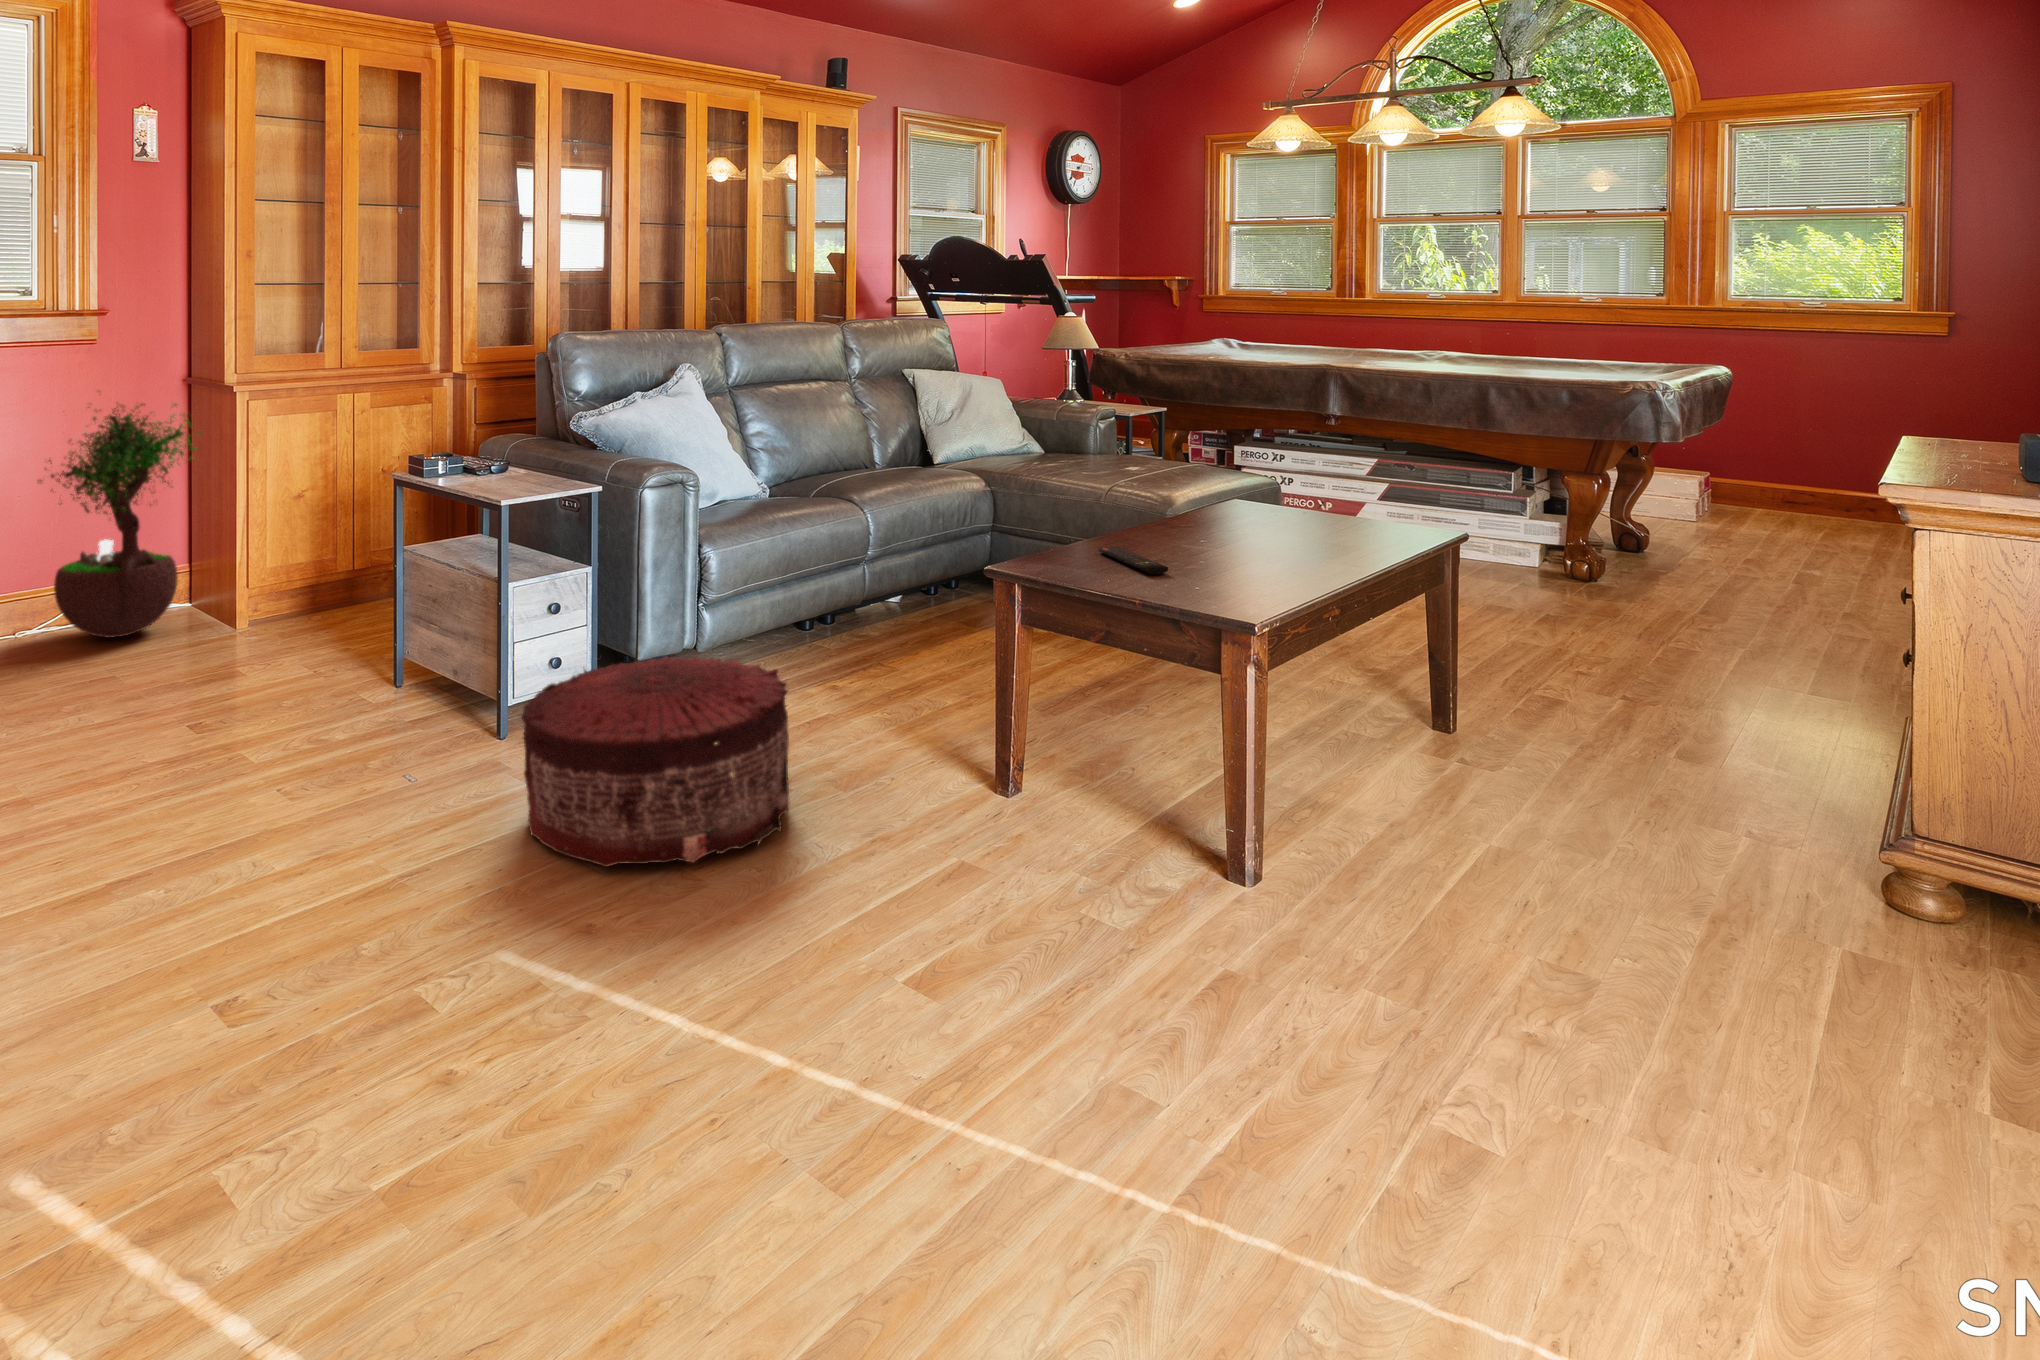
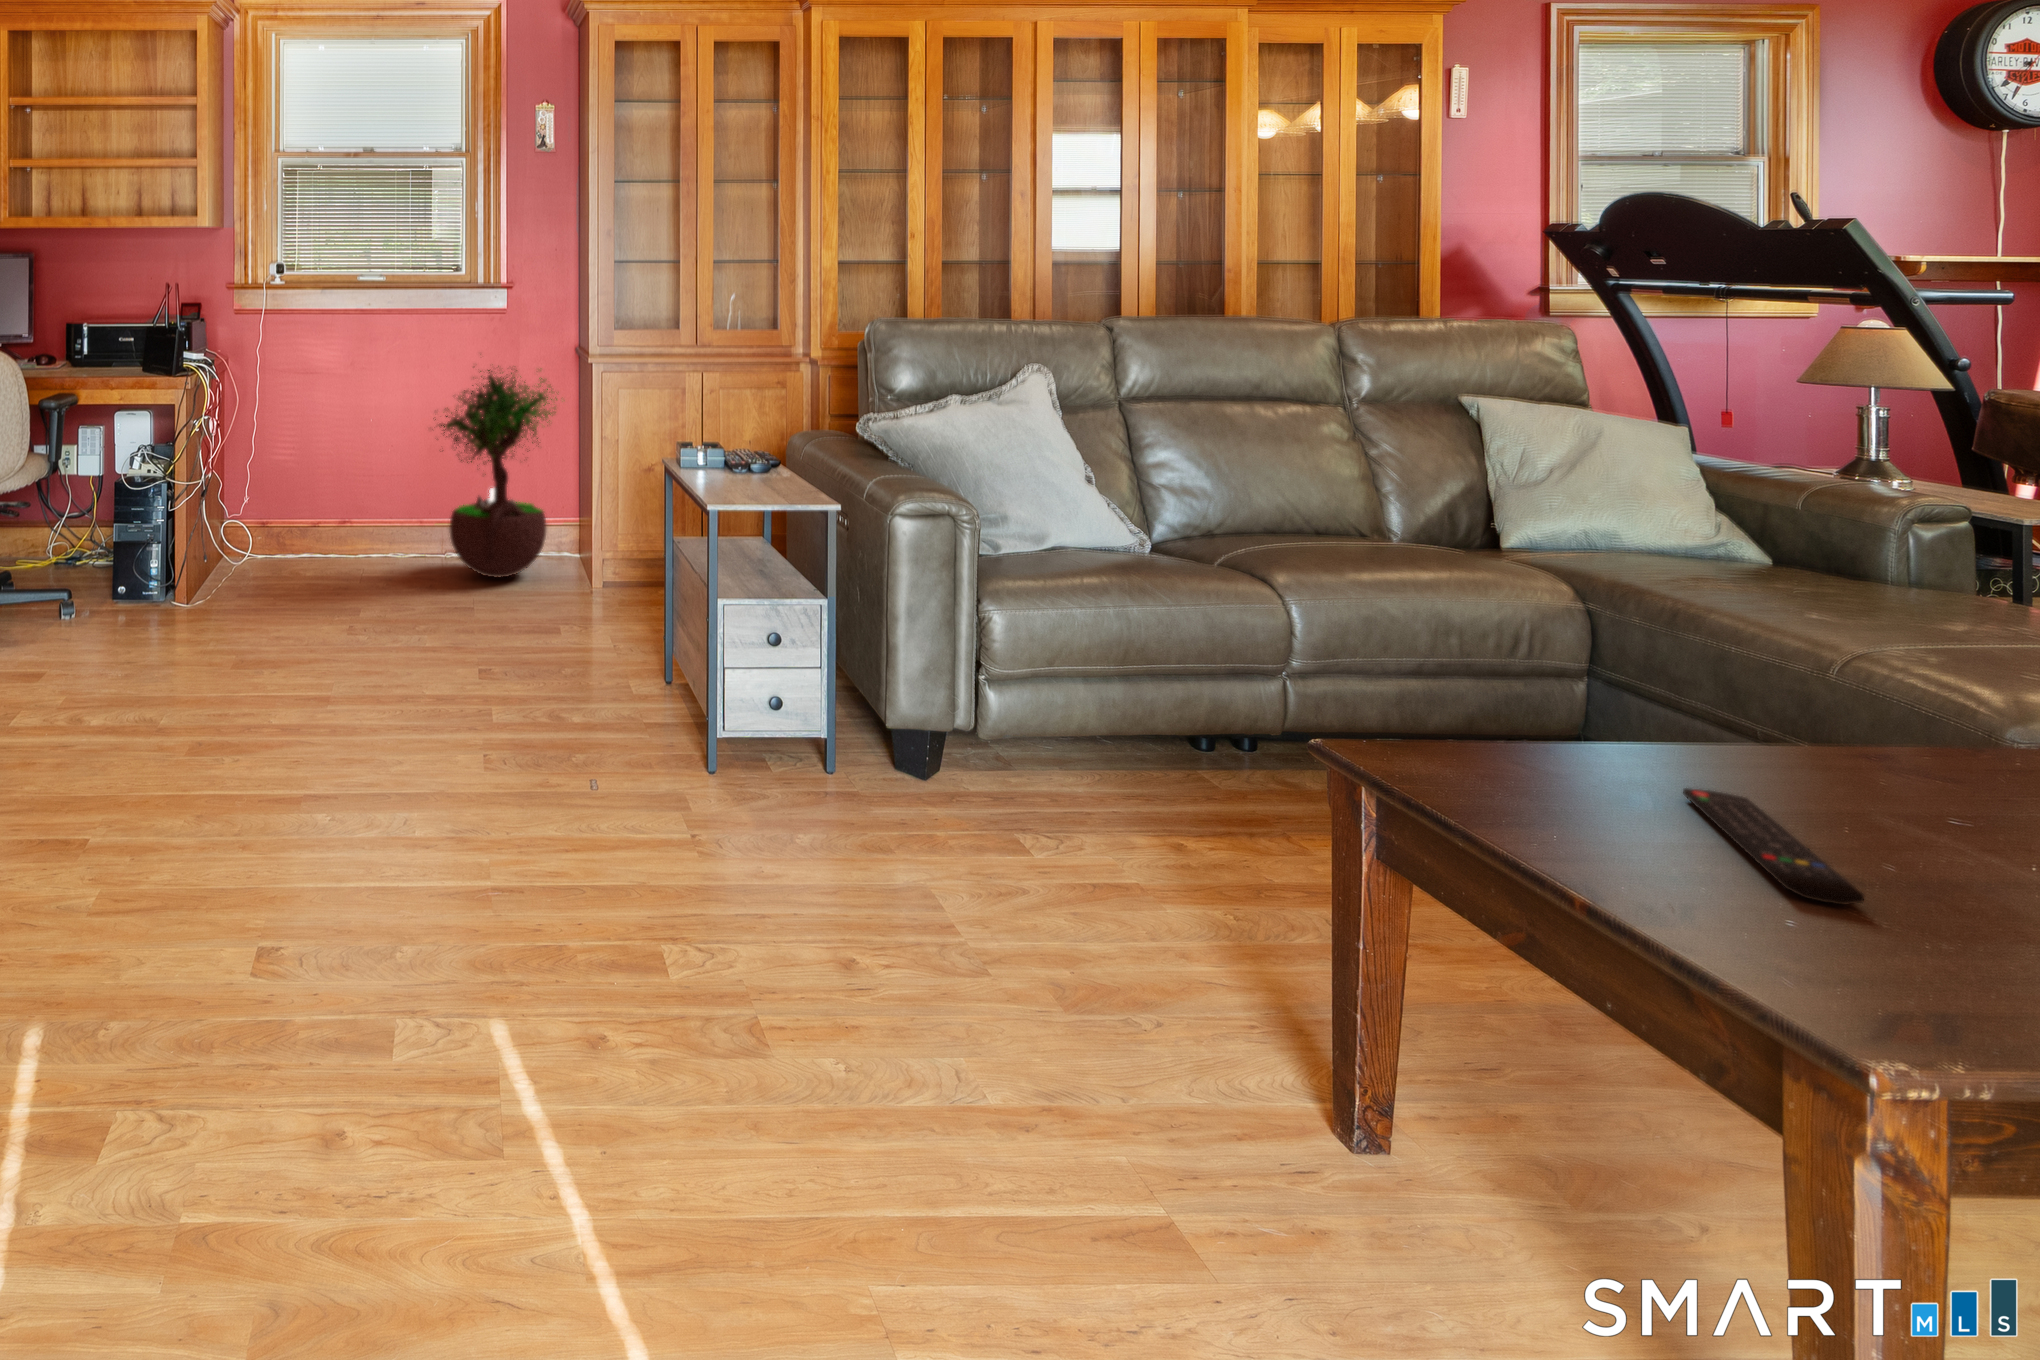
pouf: present [522,655,789,867] -> none [572,734,954,1098]

